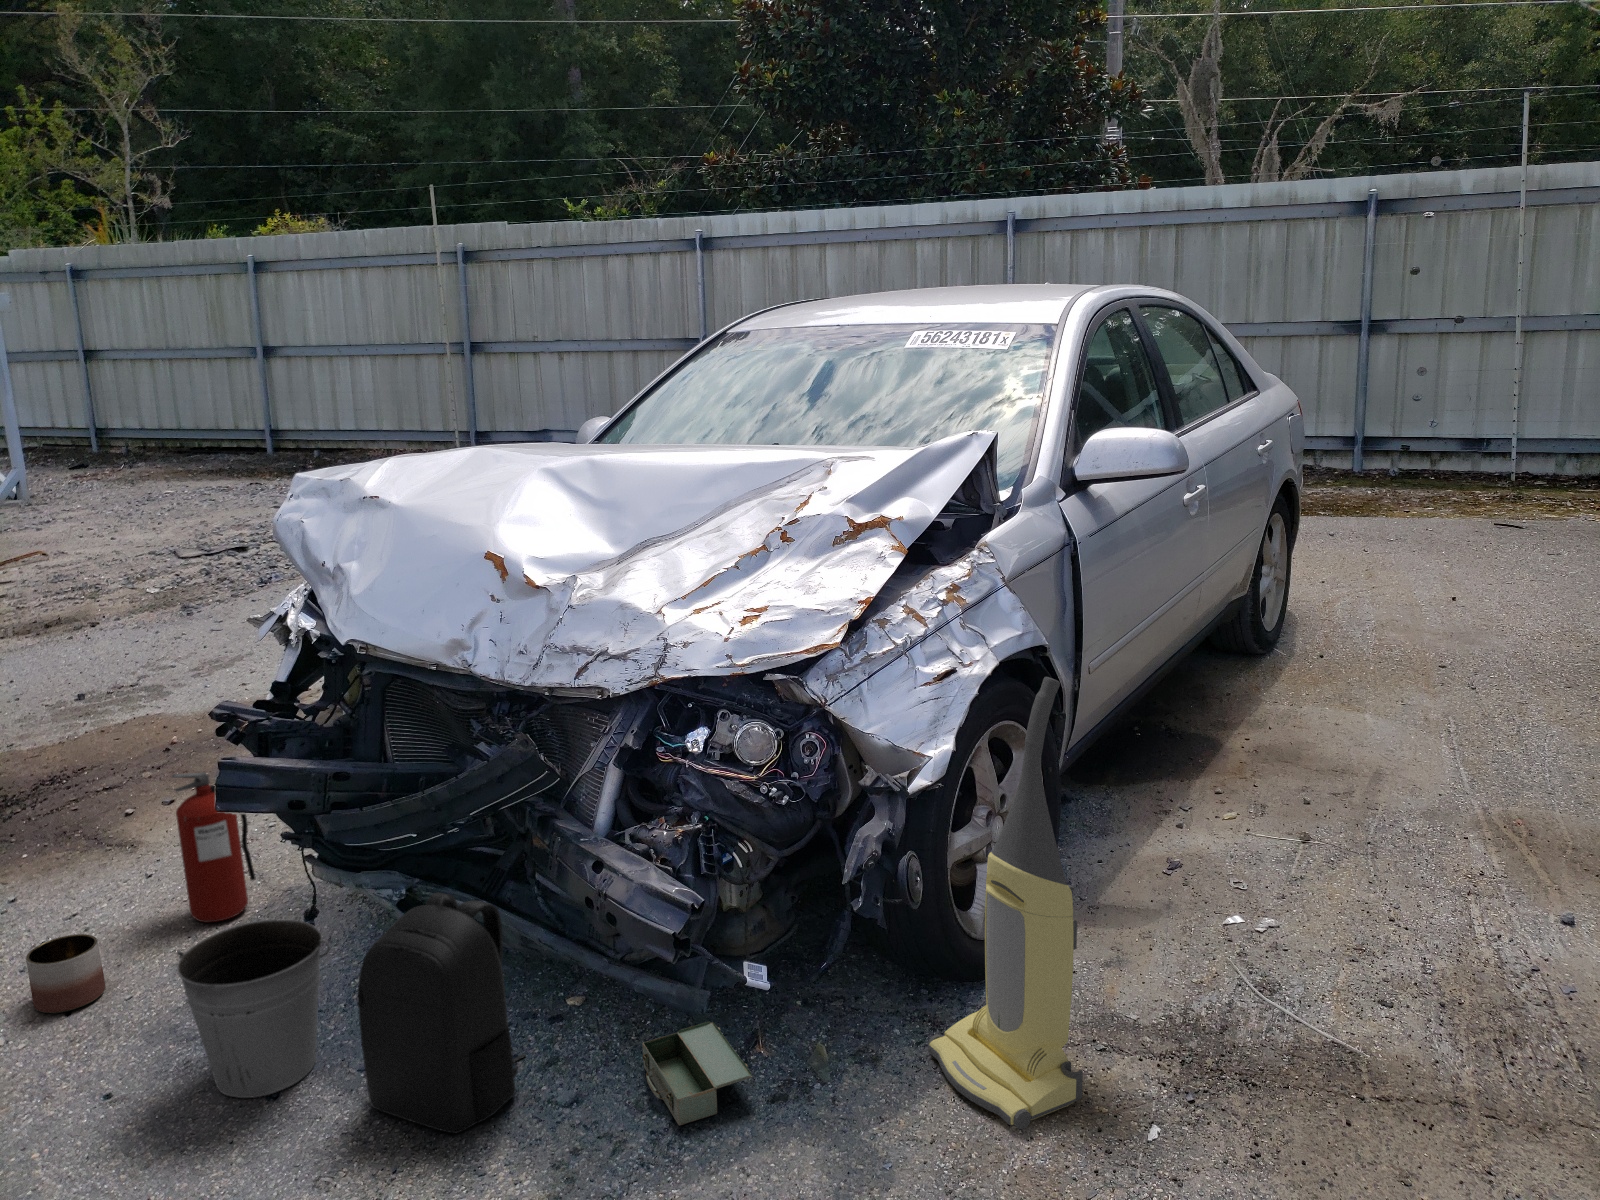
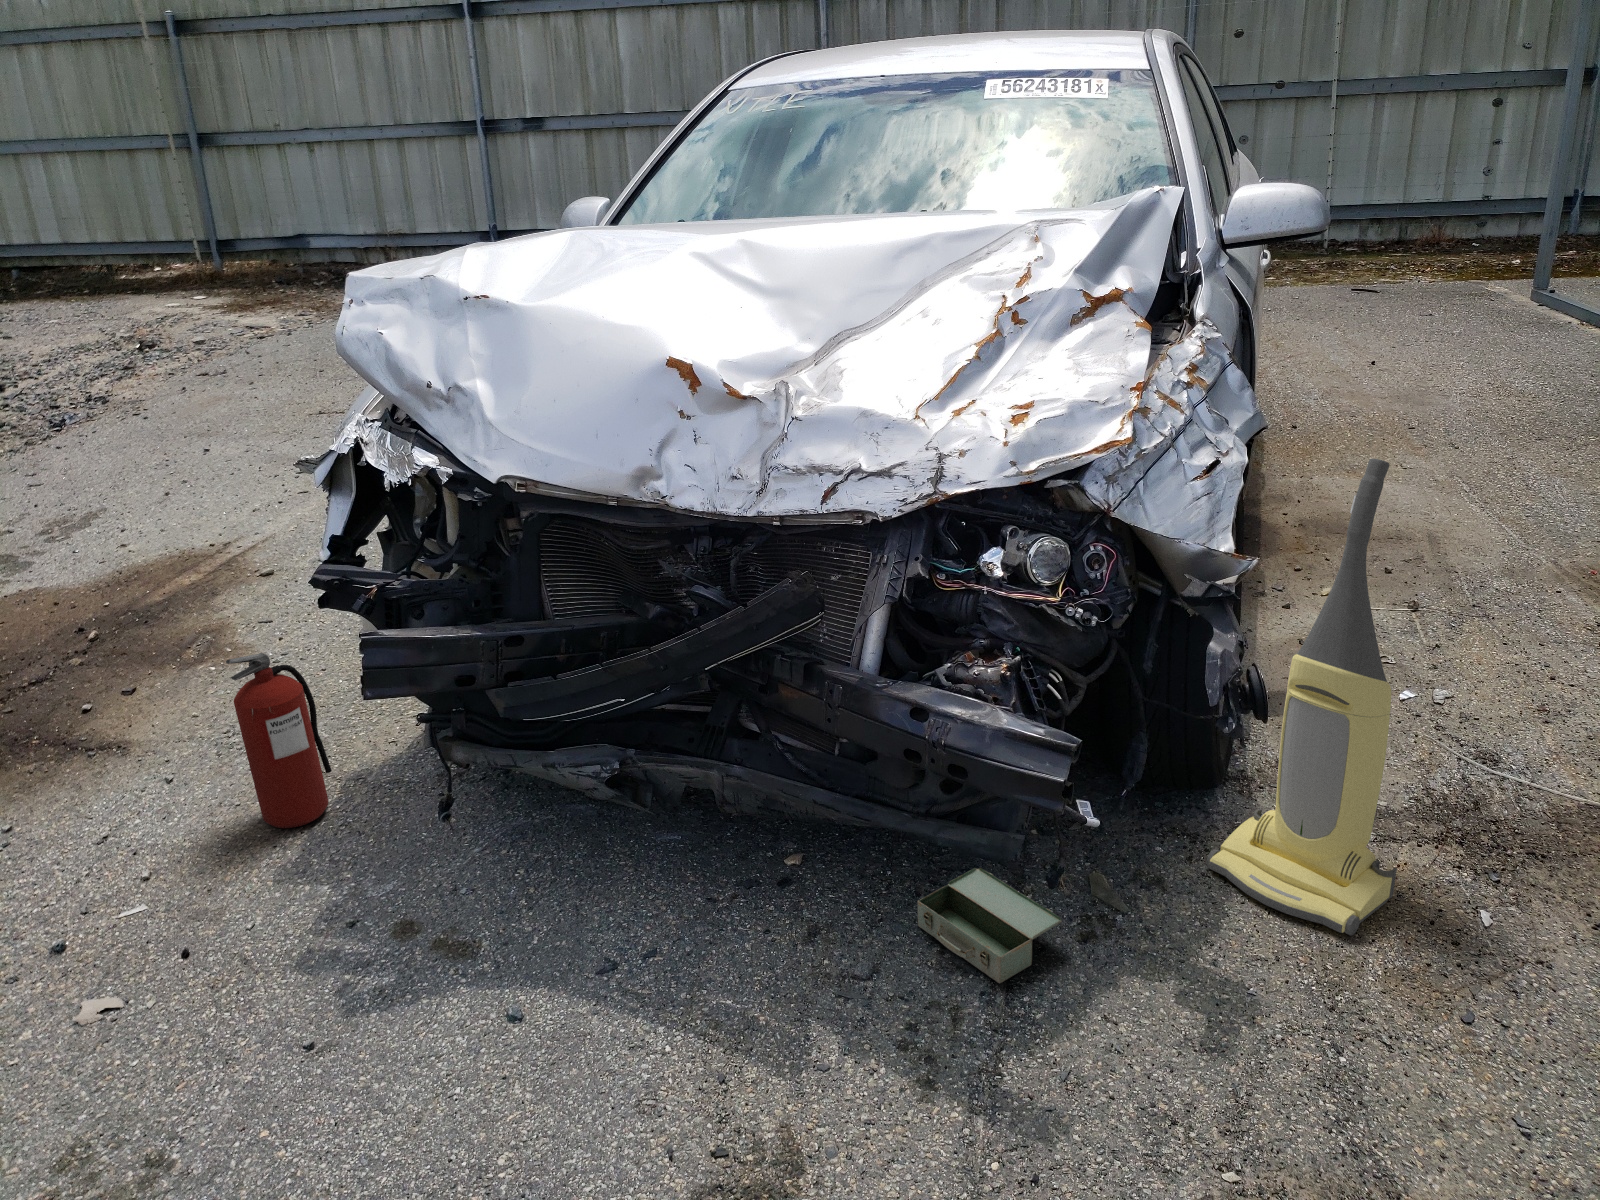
backpack: present [357,893,525,1133] -> none [623,768,800,1029]
bucket: present [177,920,330,1098] -> none [372,818,548,1027]
planter: present [26,934,105,1013] -> none [119,863,216,961]

